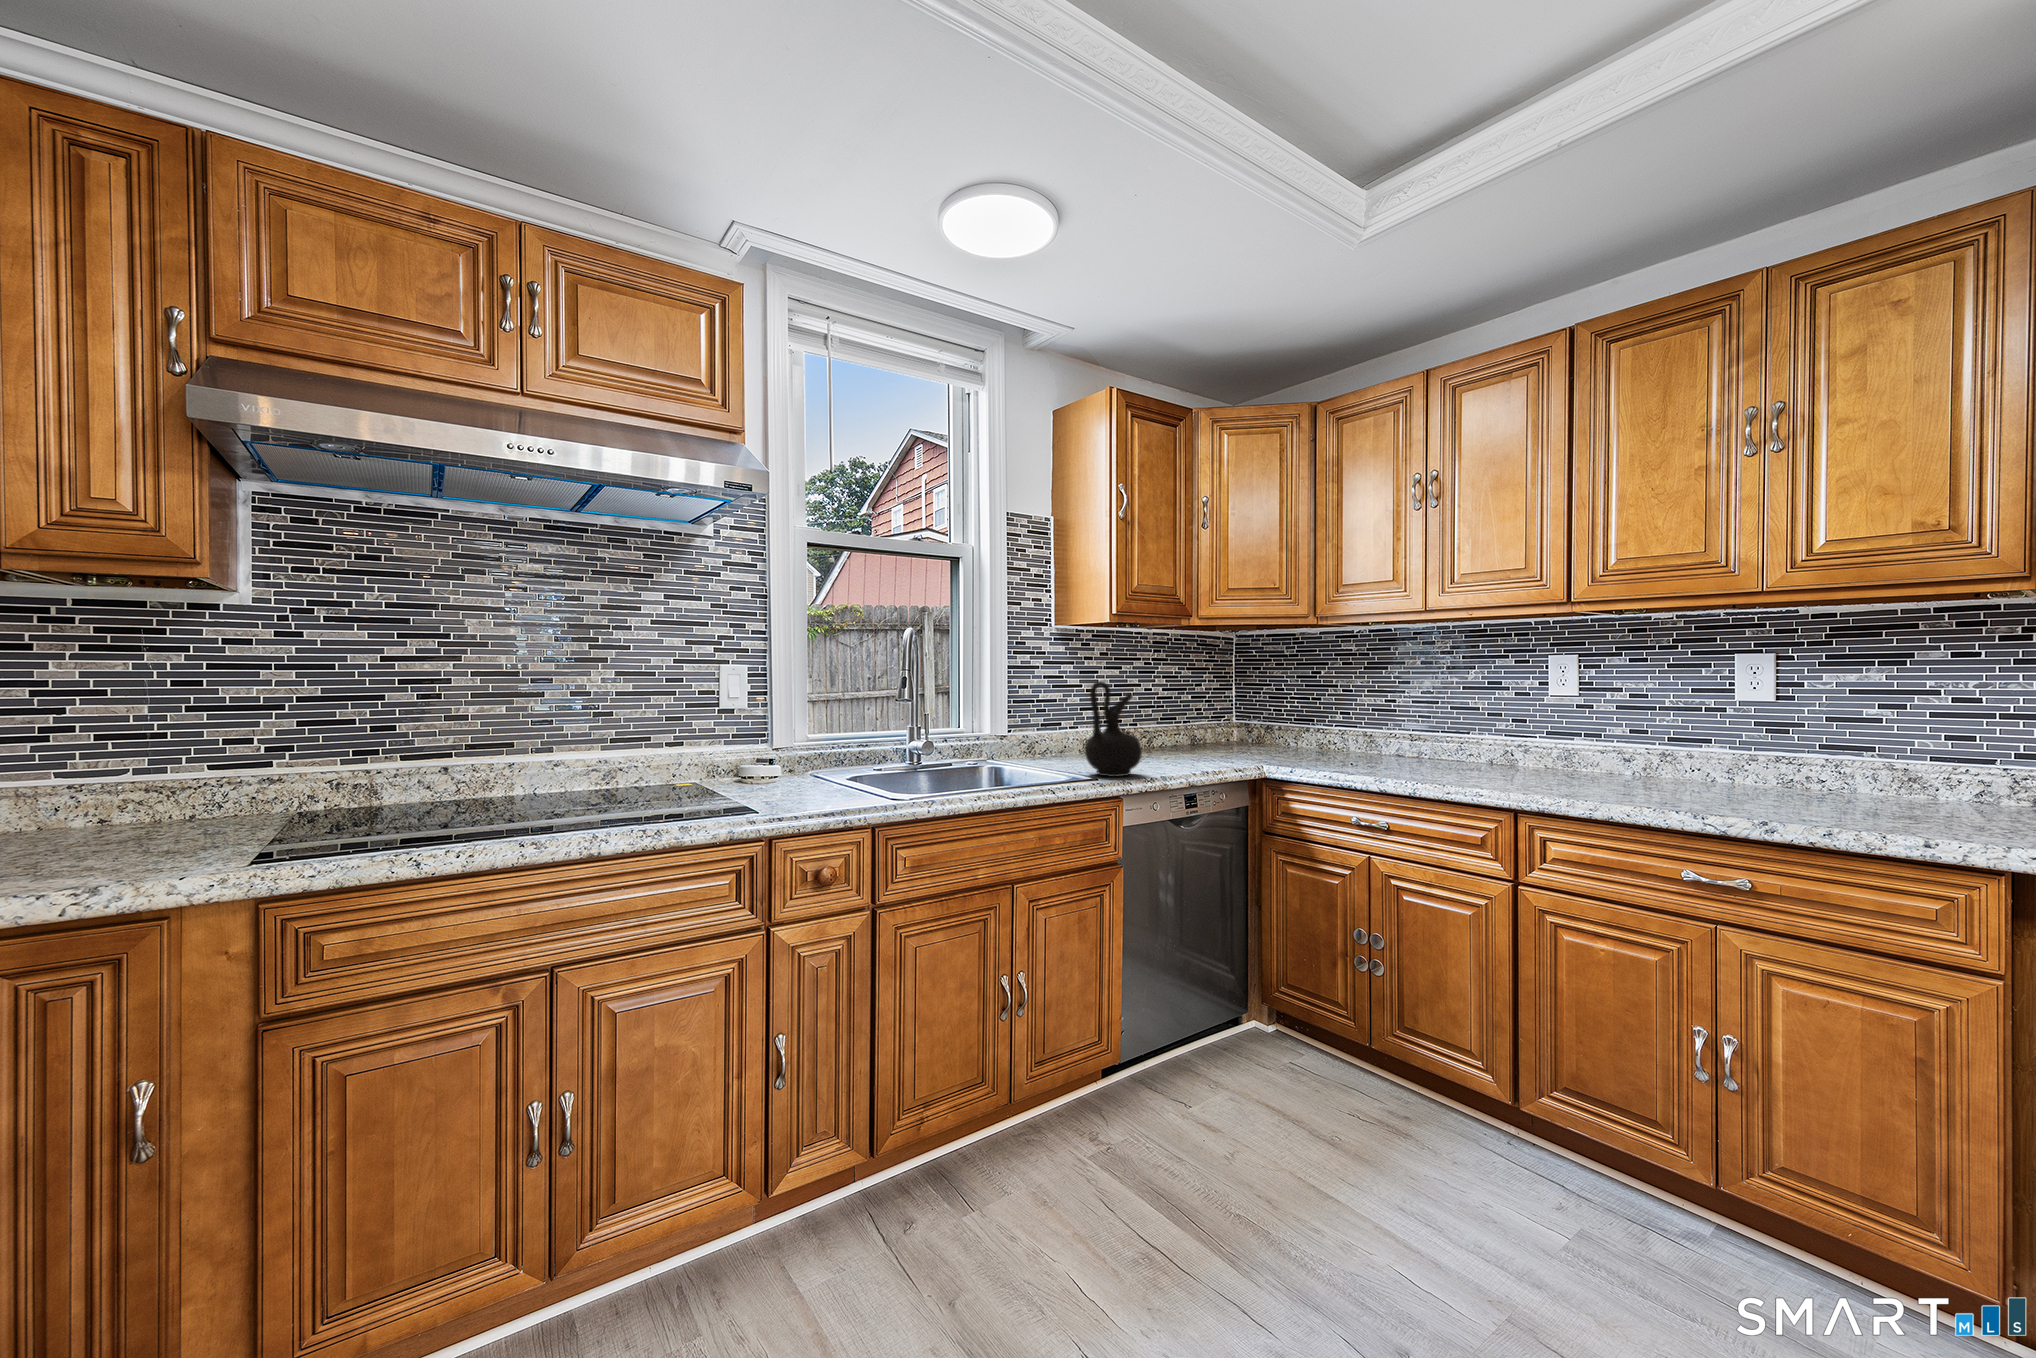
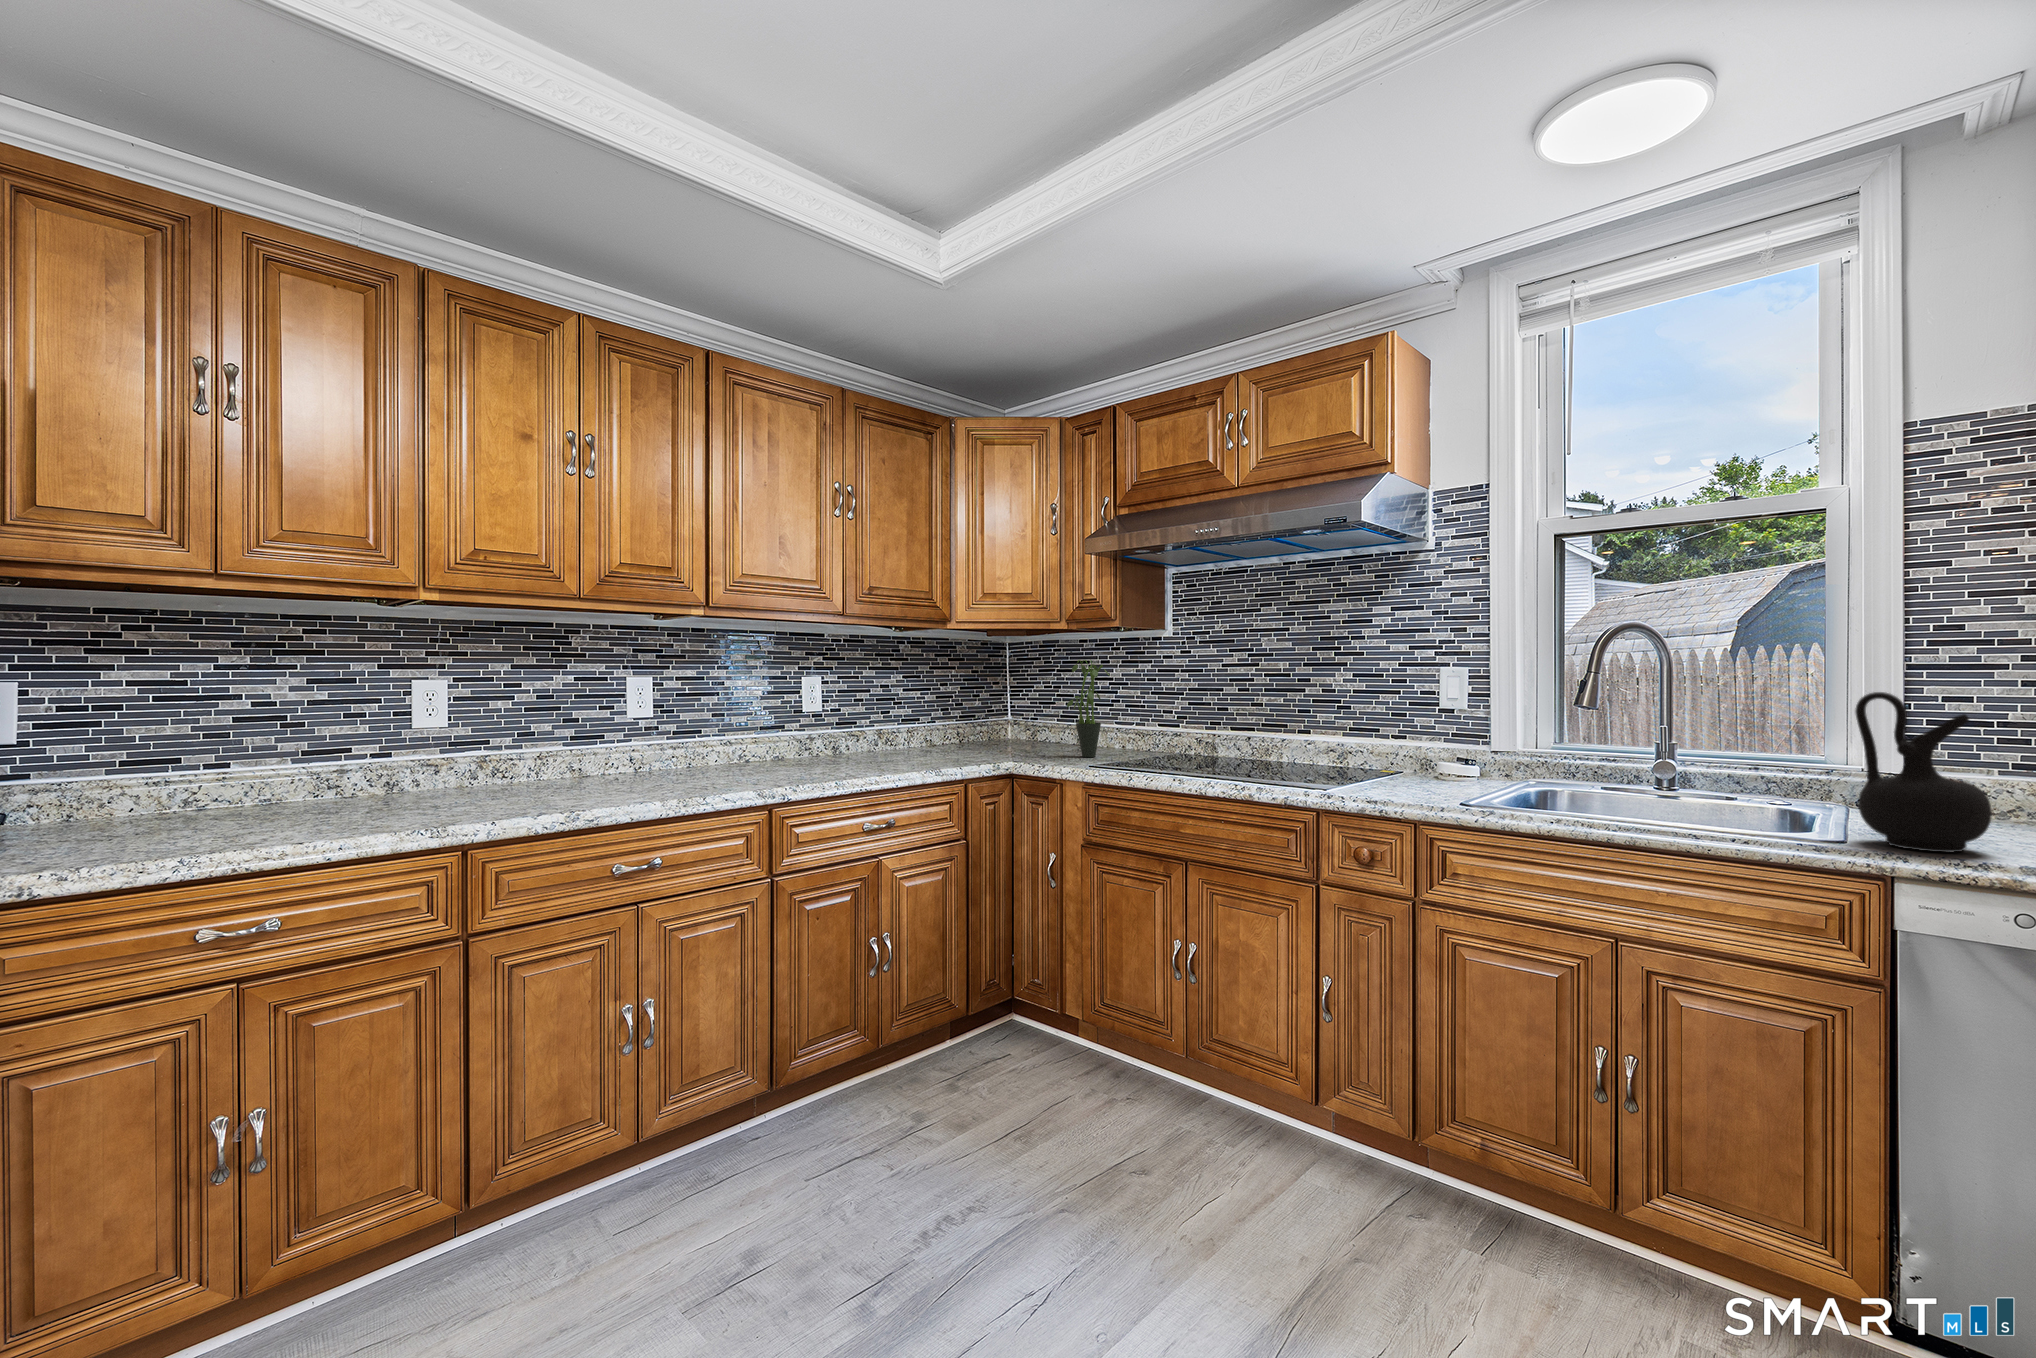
potted plant: none [49,639,170,854] -> present [1067,660,1109,757]

